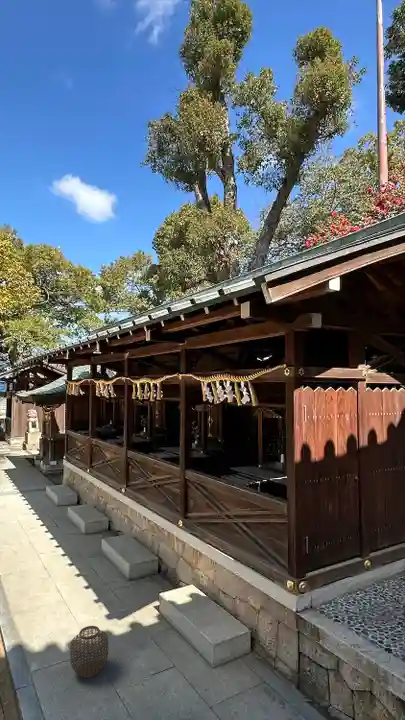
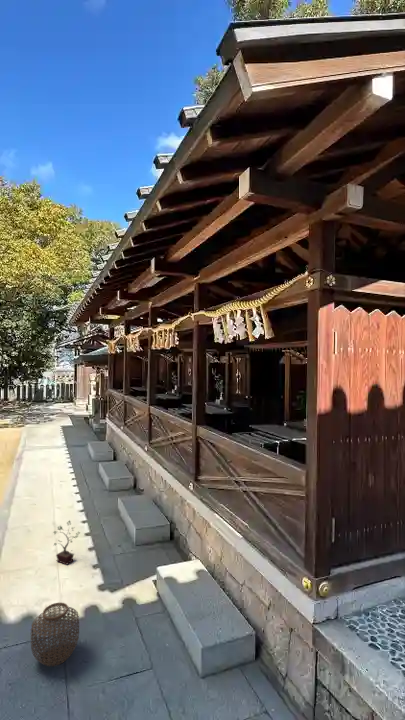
potted plant: none [55,561,83,602] -> present [54,521,78,564]

